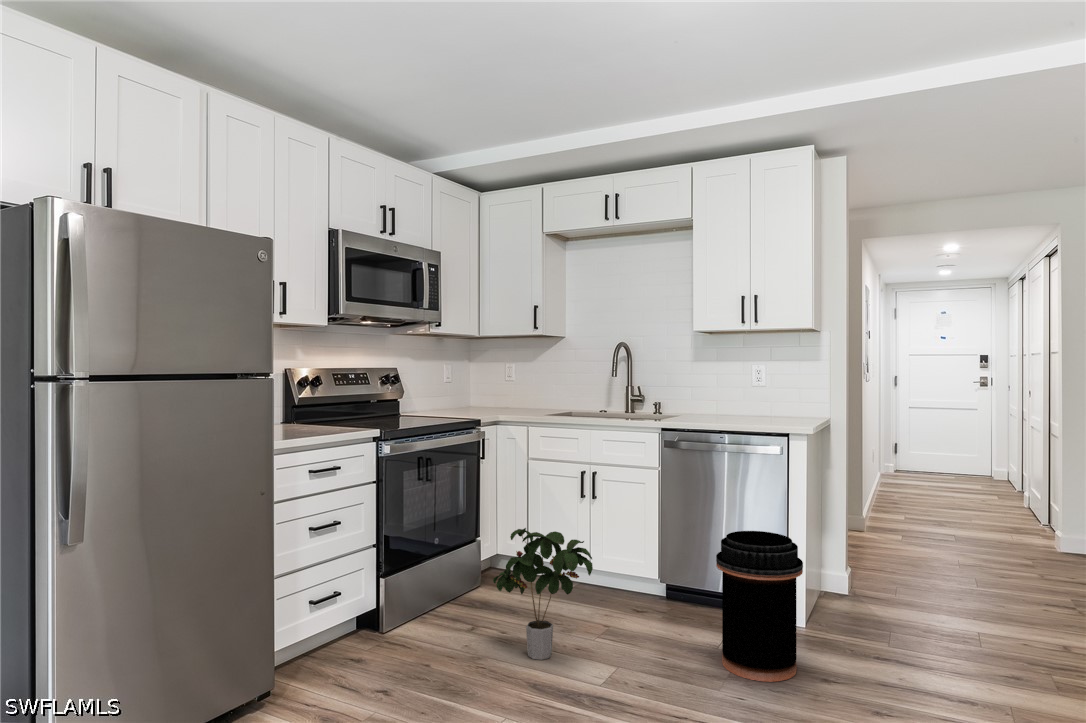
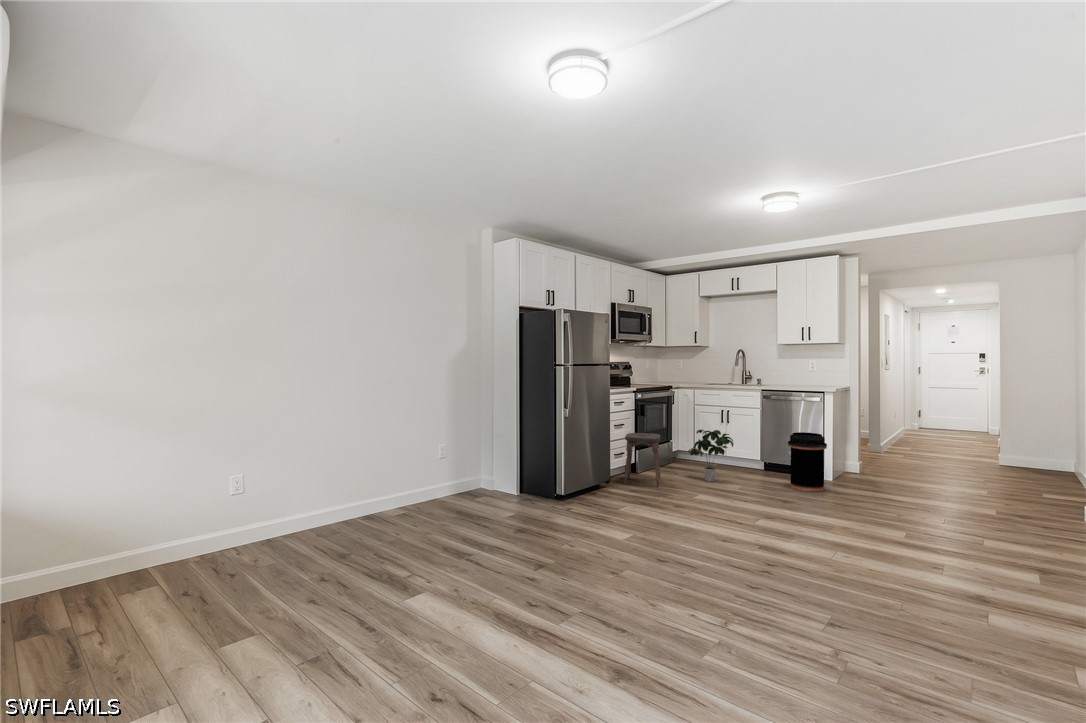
stool: none [308,546,418,699] -> present [625,433,661,487]

